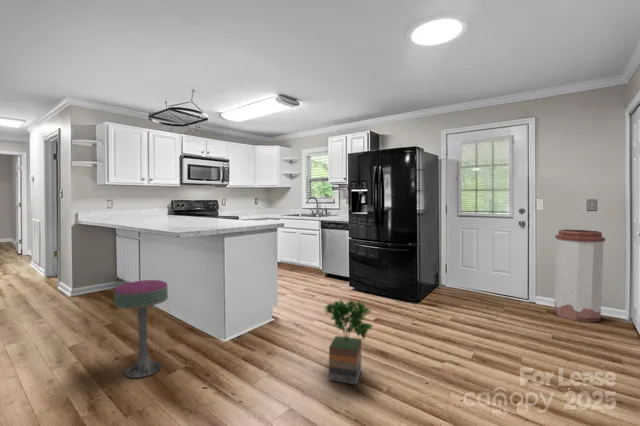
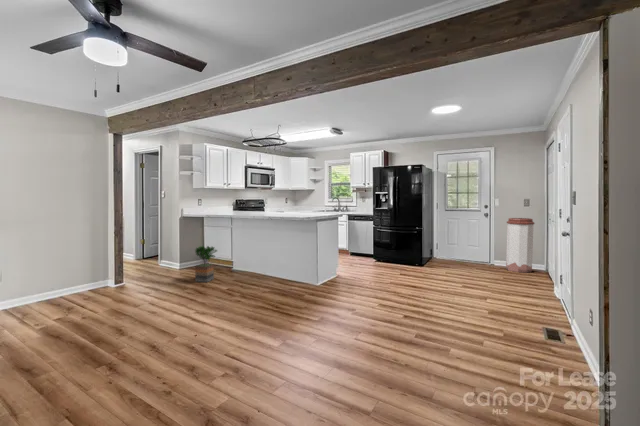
bar stool: present [114,280,168,378] -> none [275,246,302,299]
potted tree: present [325,300,372,384] -> present [195,246,217,282]

